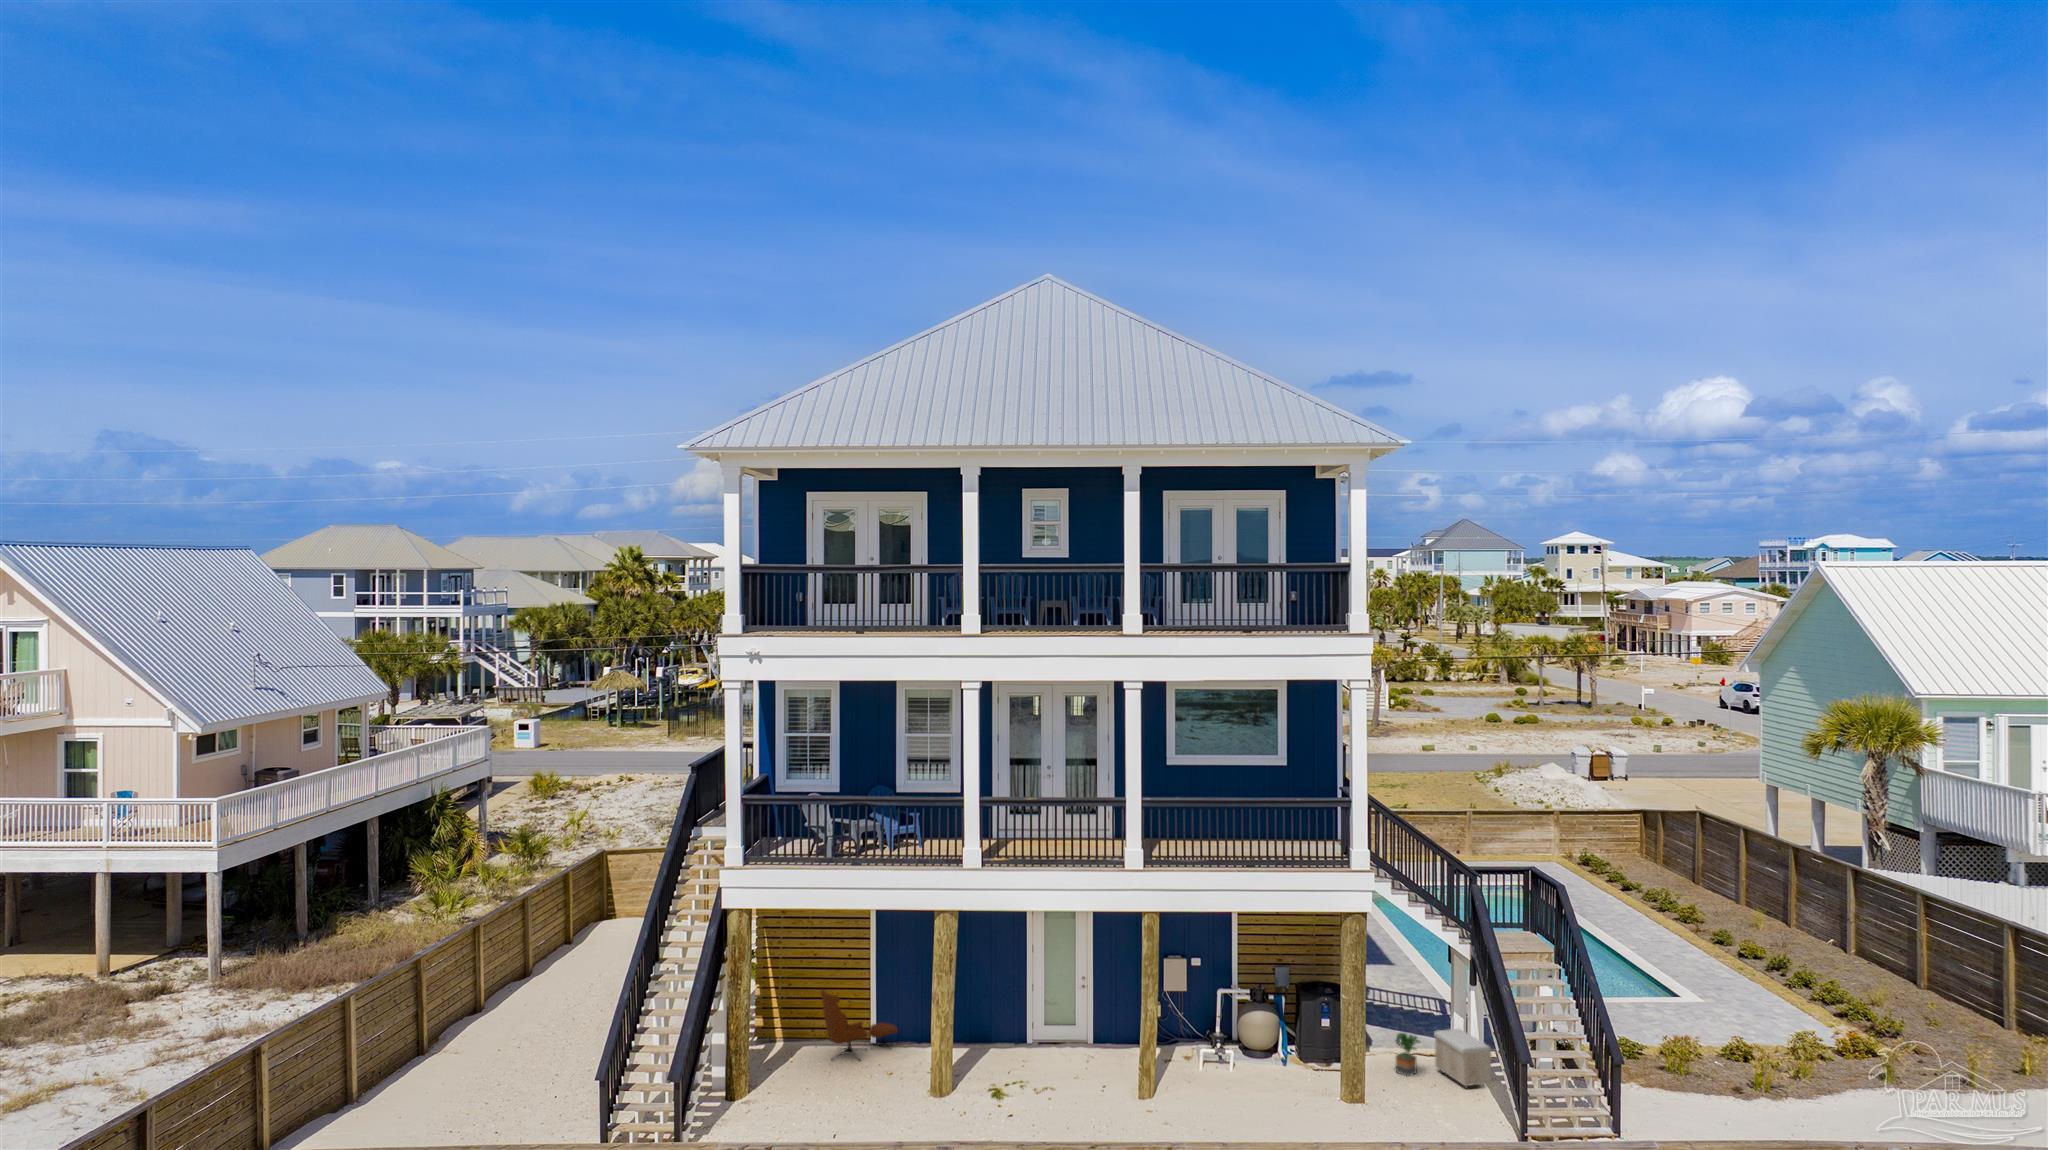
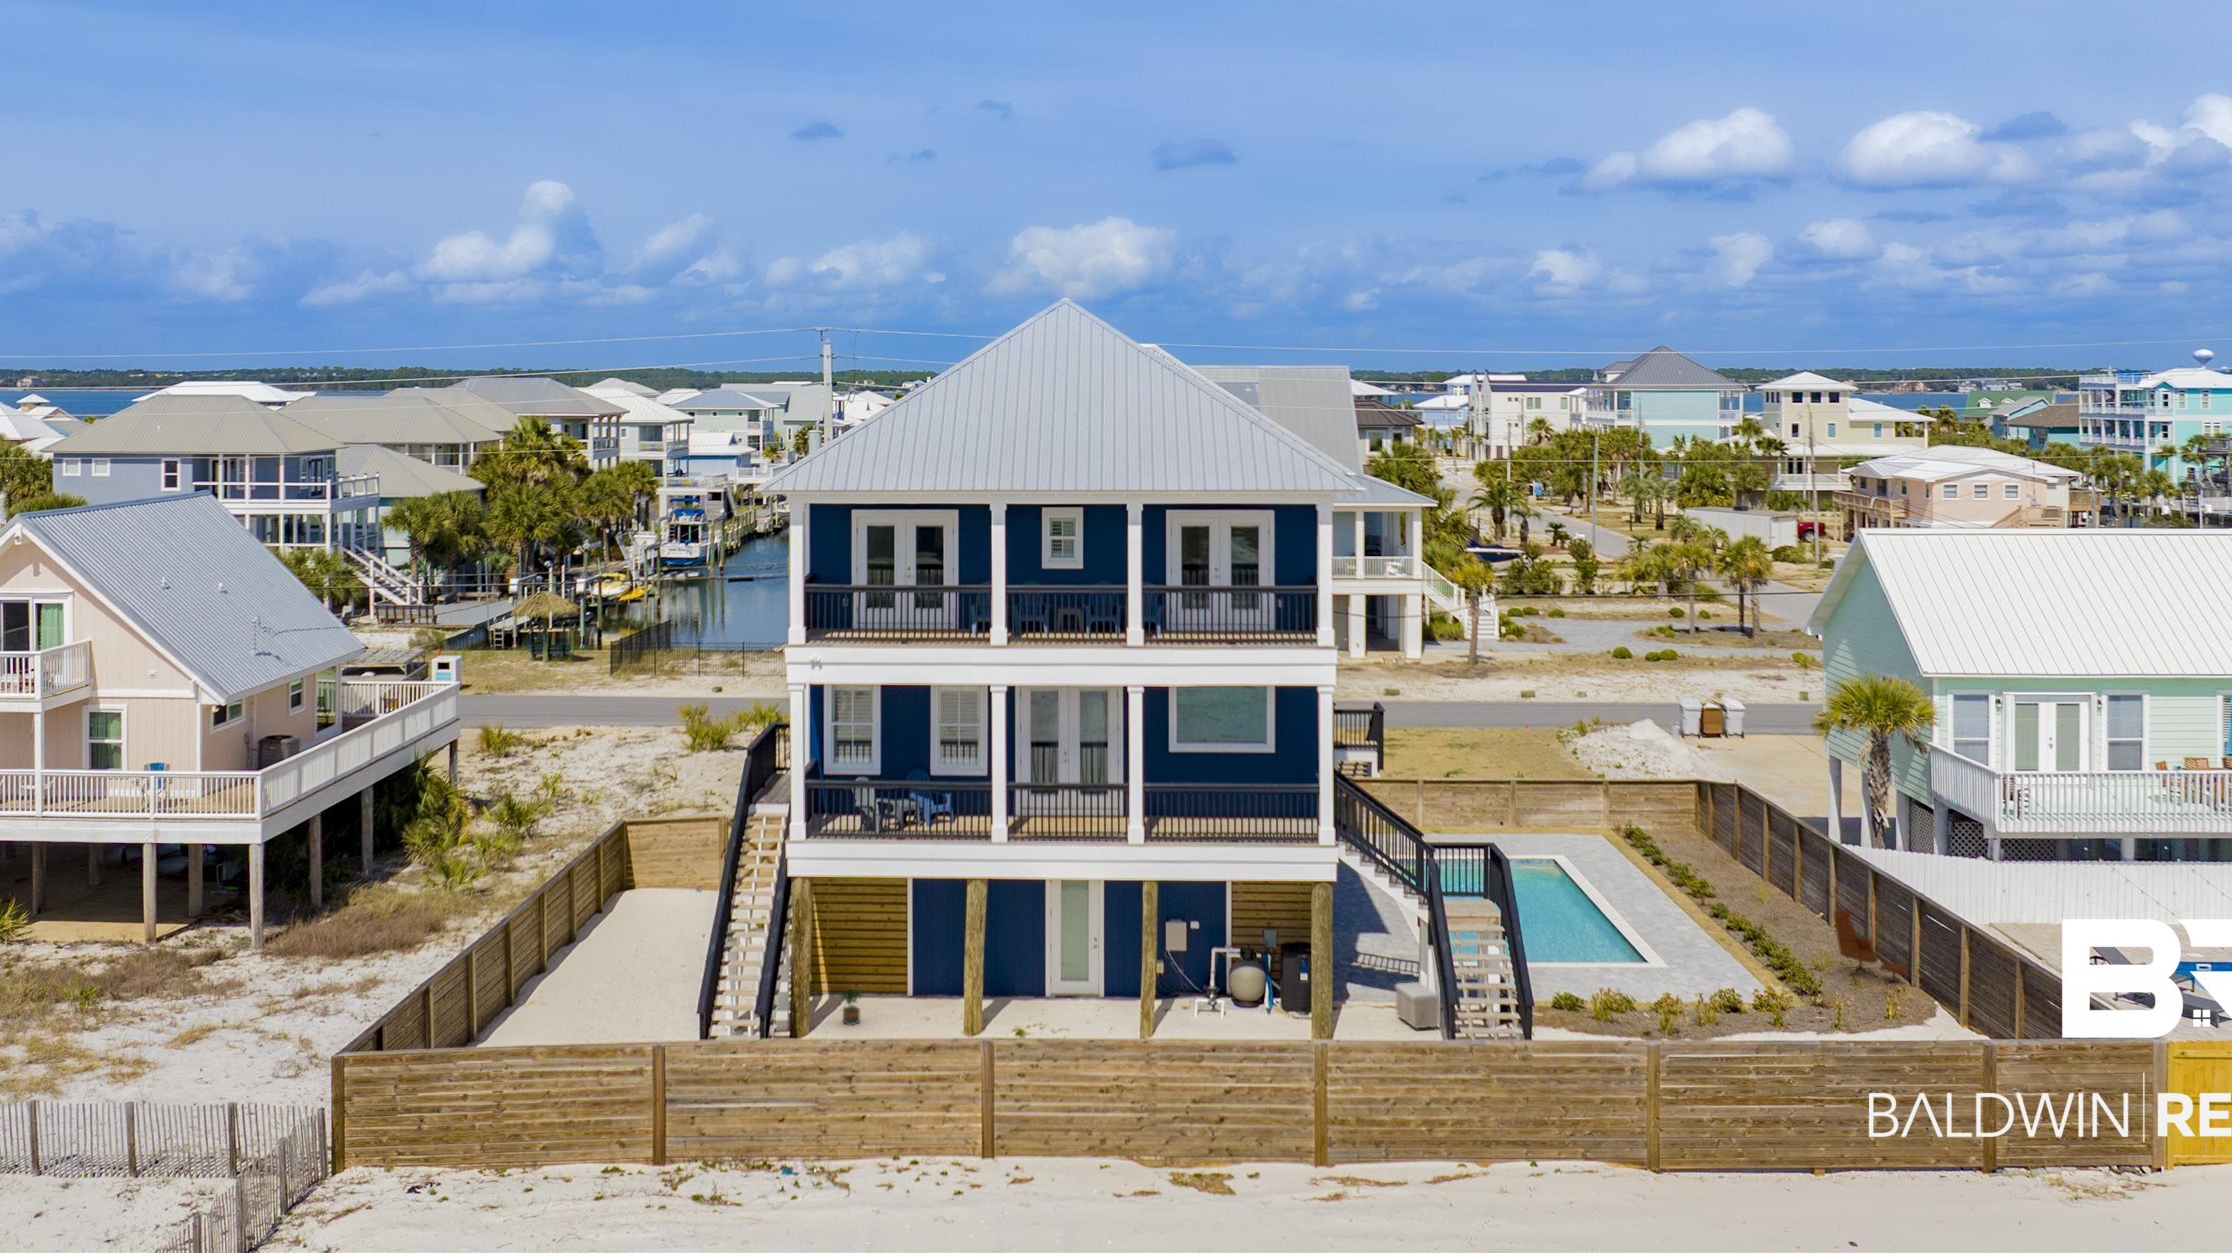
lounge chair: present [821,990,898,1057] -> present [1834,910,1908,981]
potted tree: present [1396,1033,1421,1076] -> present [842,989,861,1025]

